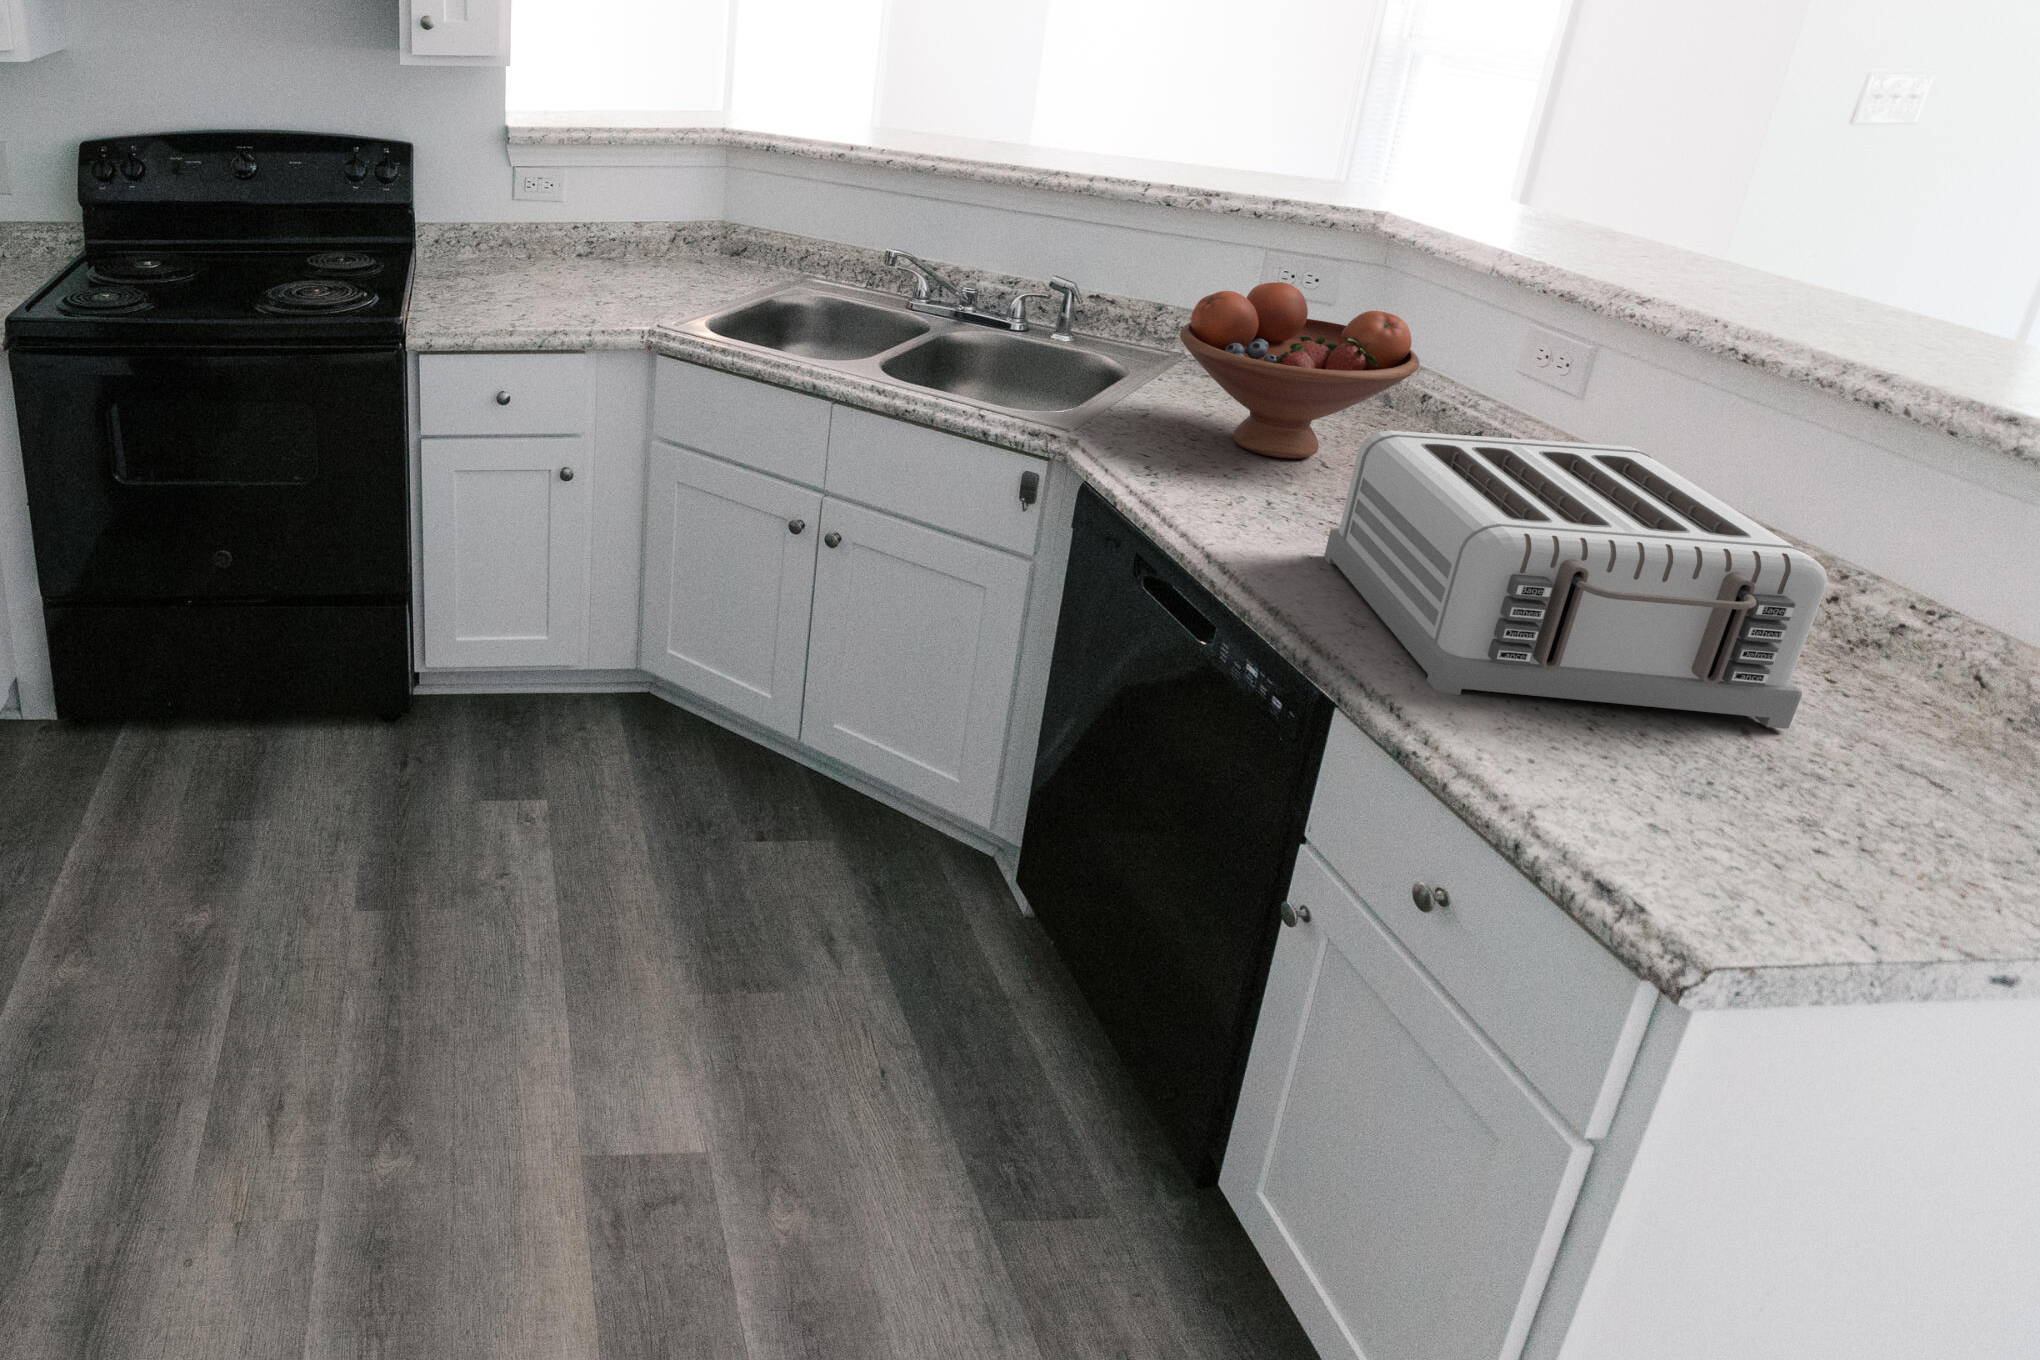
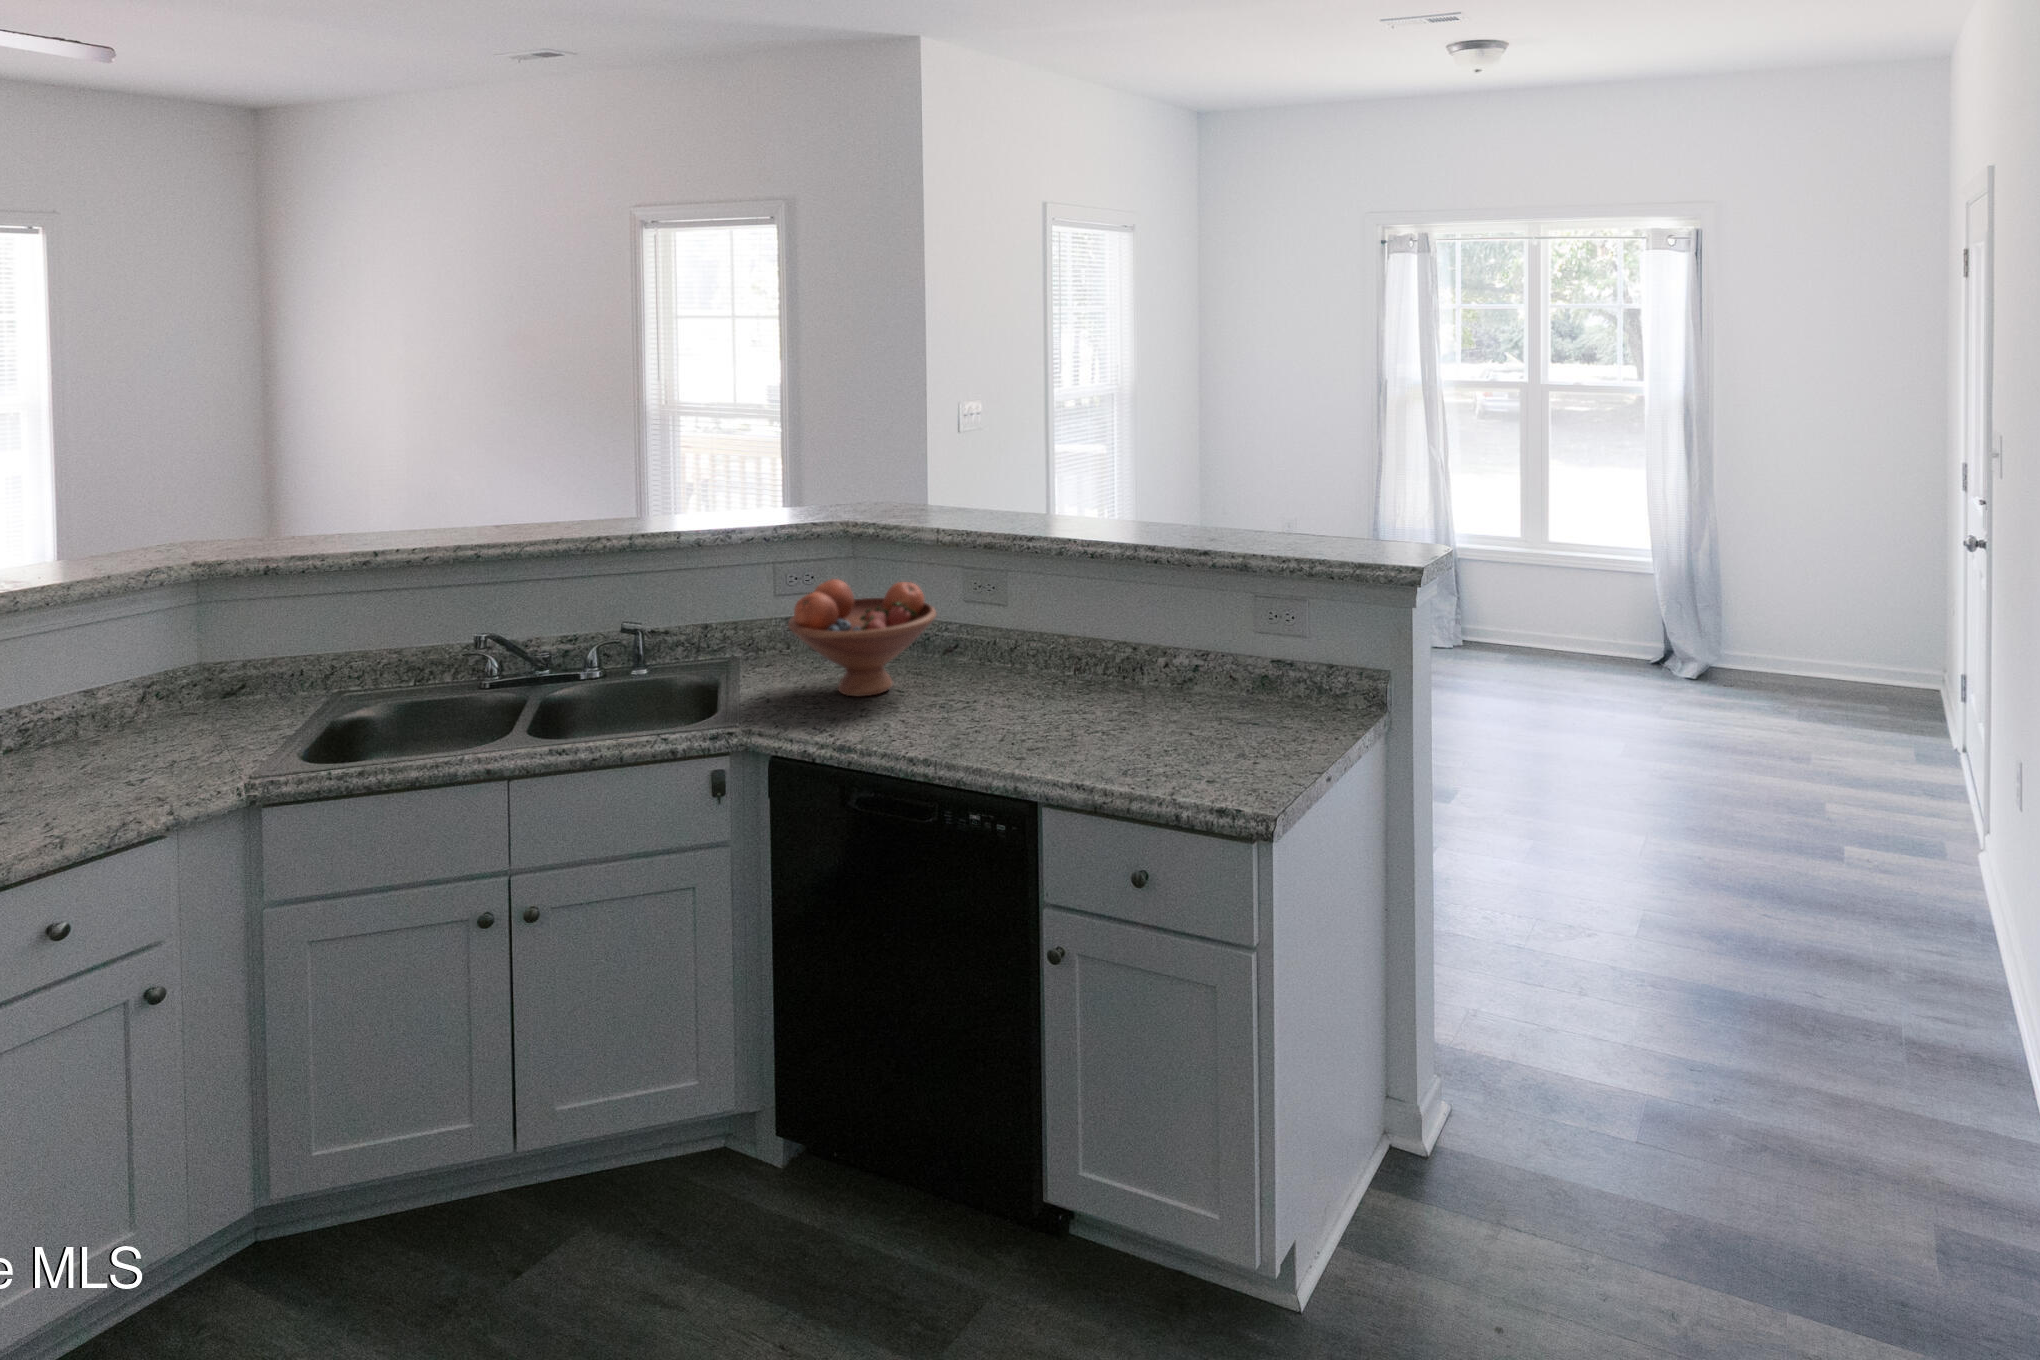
toaster: present [1324,430,1828,729] -> none [967,617,1199,772]

